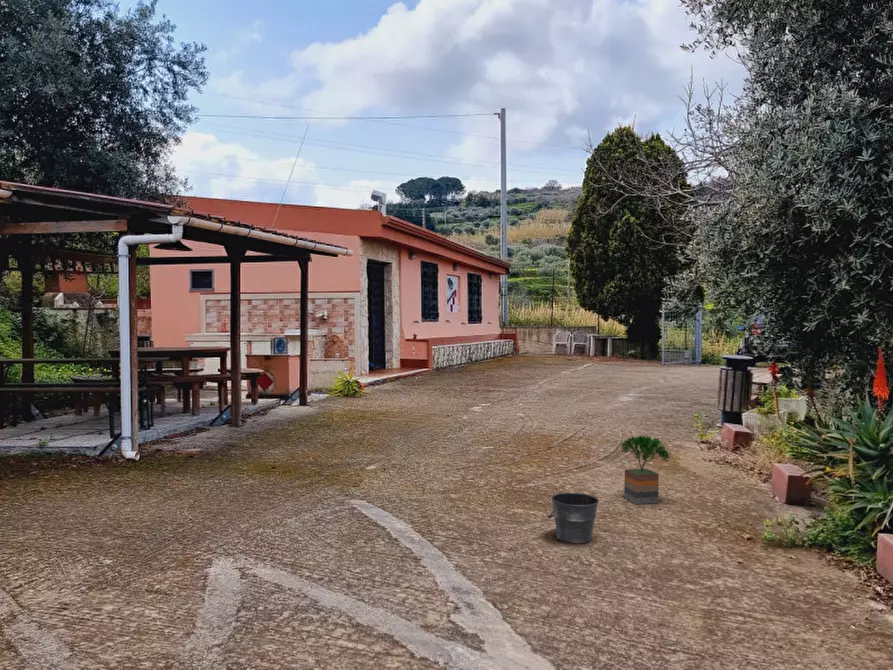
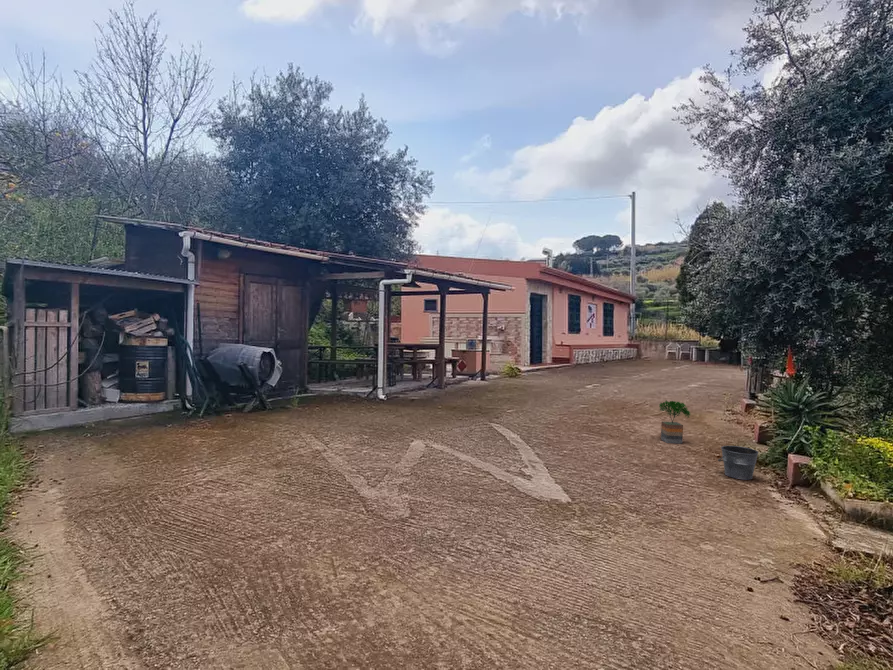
bucket: present [547,493,599,543] -> present [718,446,758,480]

